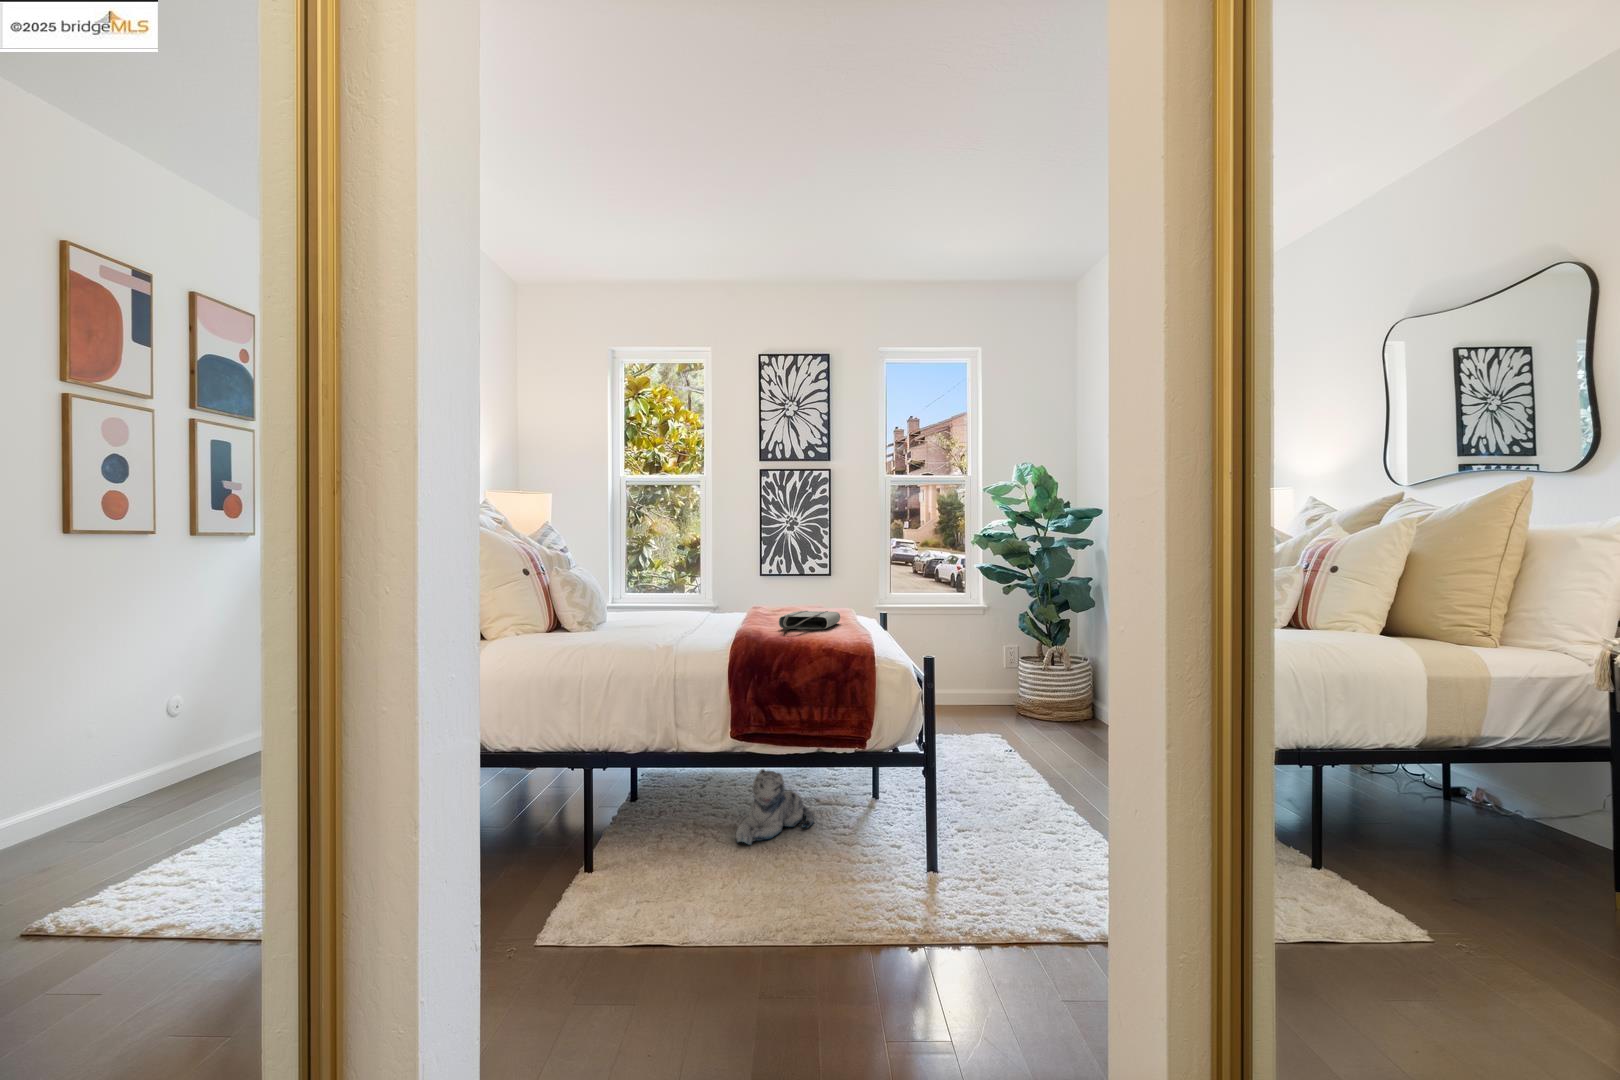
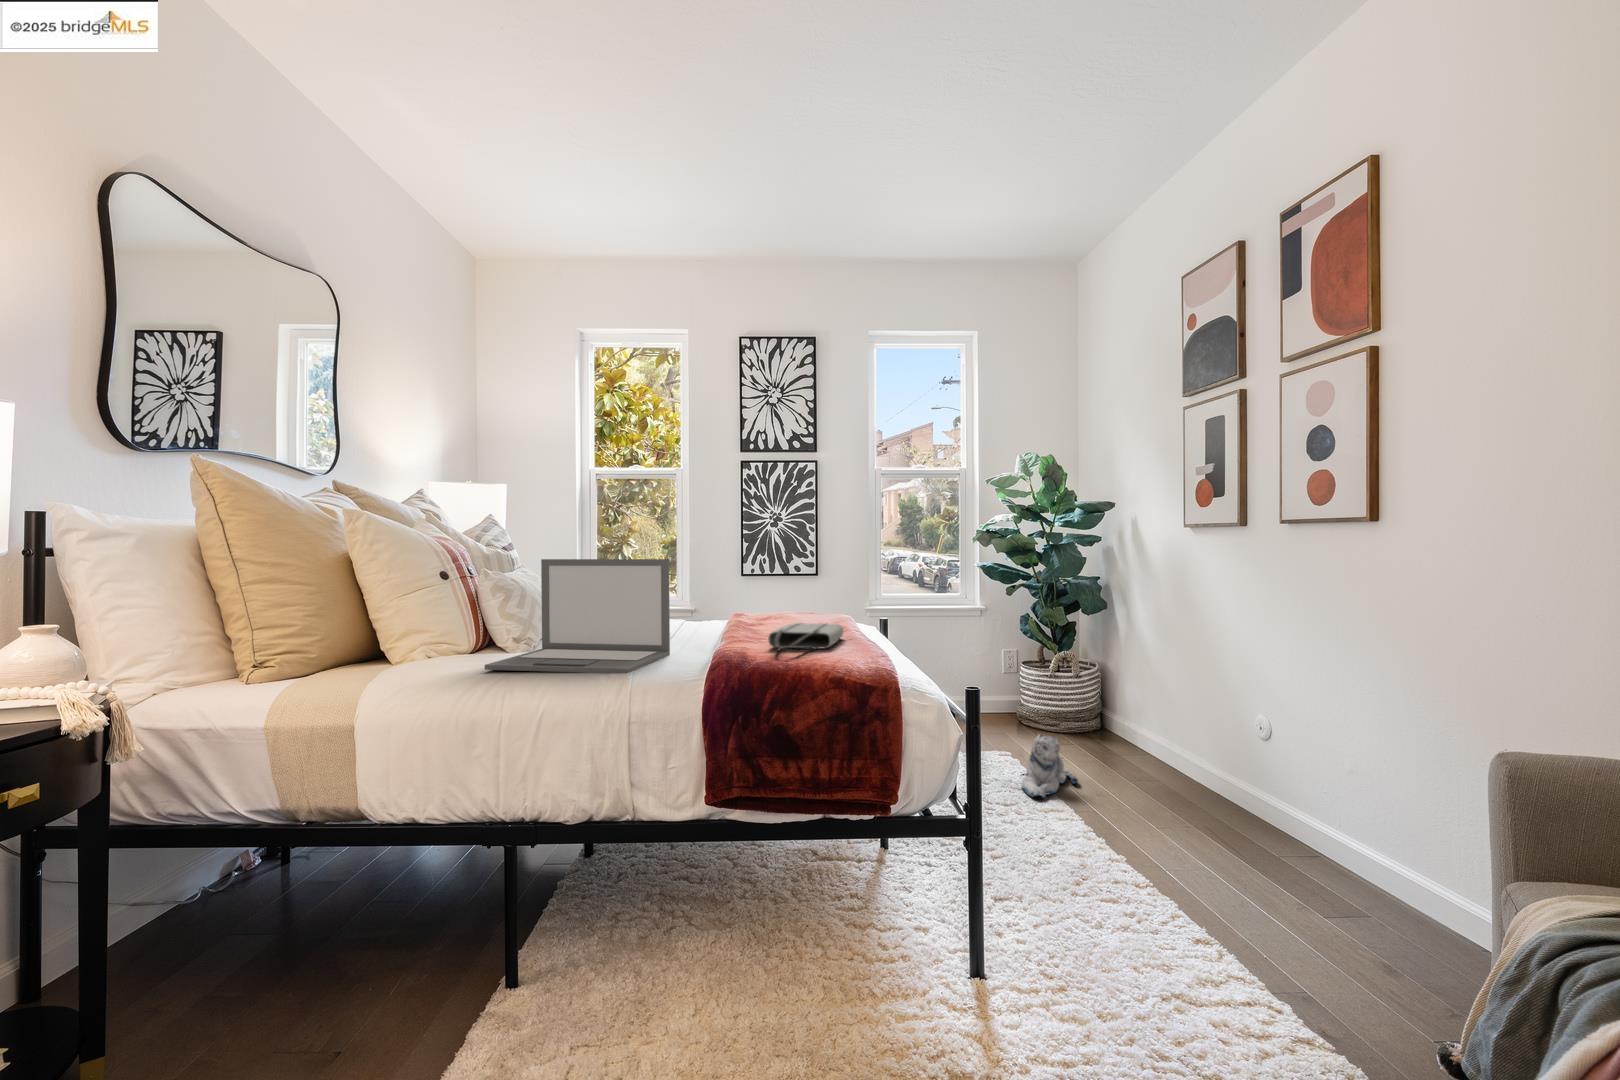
laptop: none [563,558,702,644] -> present [485,559,670,673]
plush toy: present [736,769,814,845] -> present [1022,734,1078,797]

